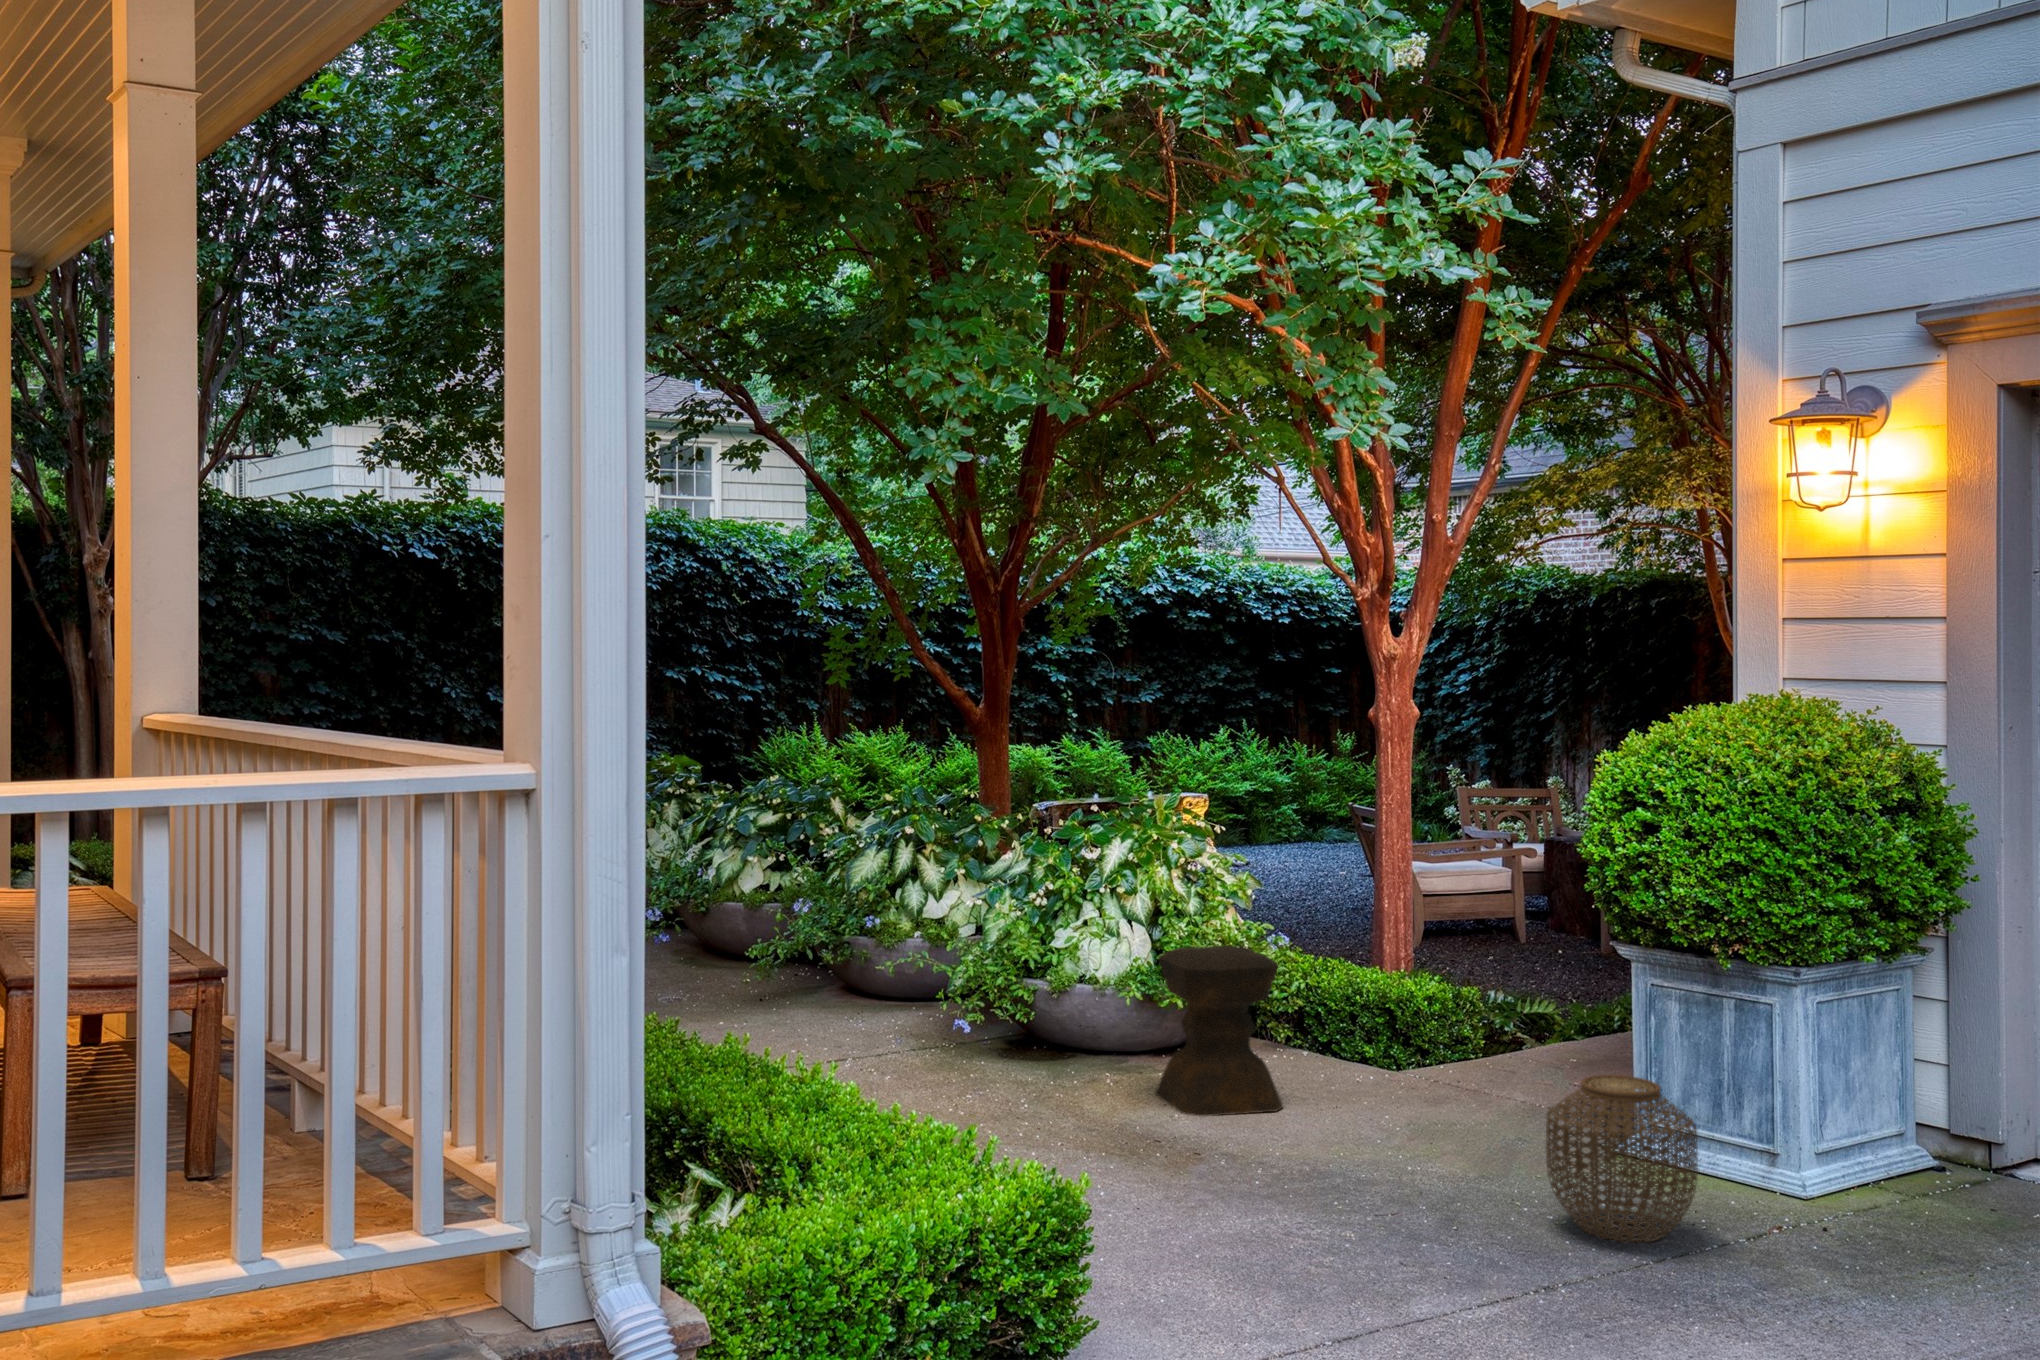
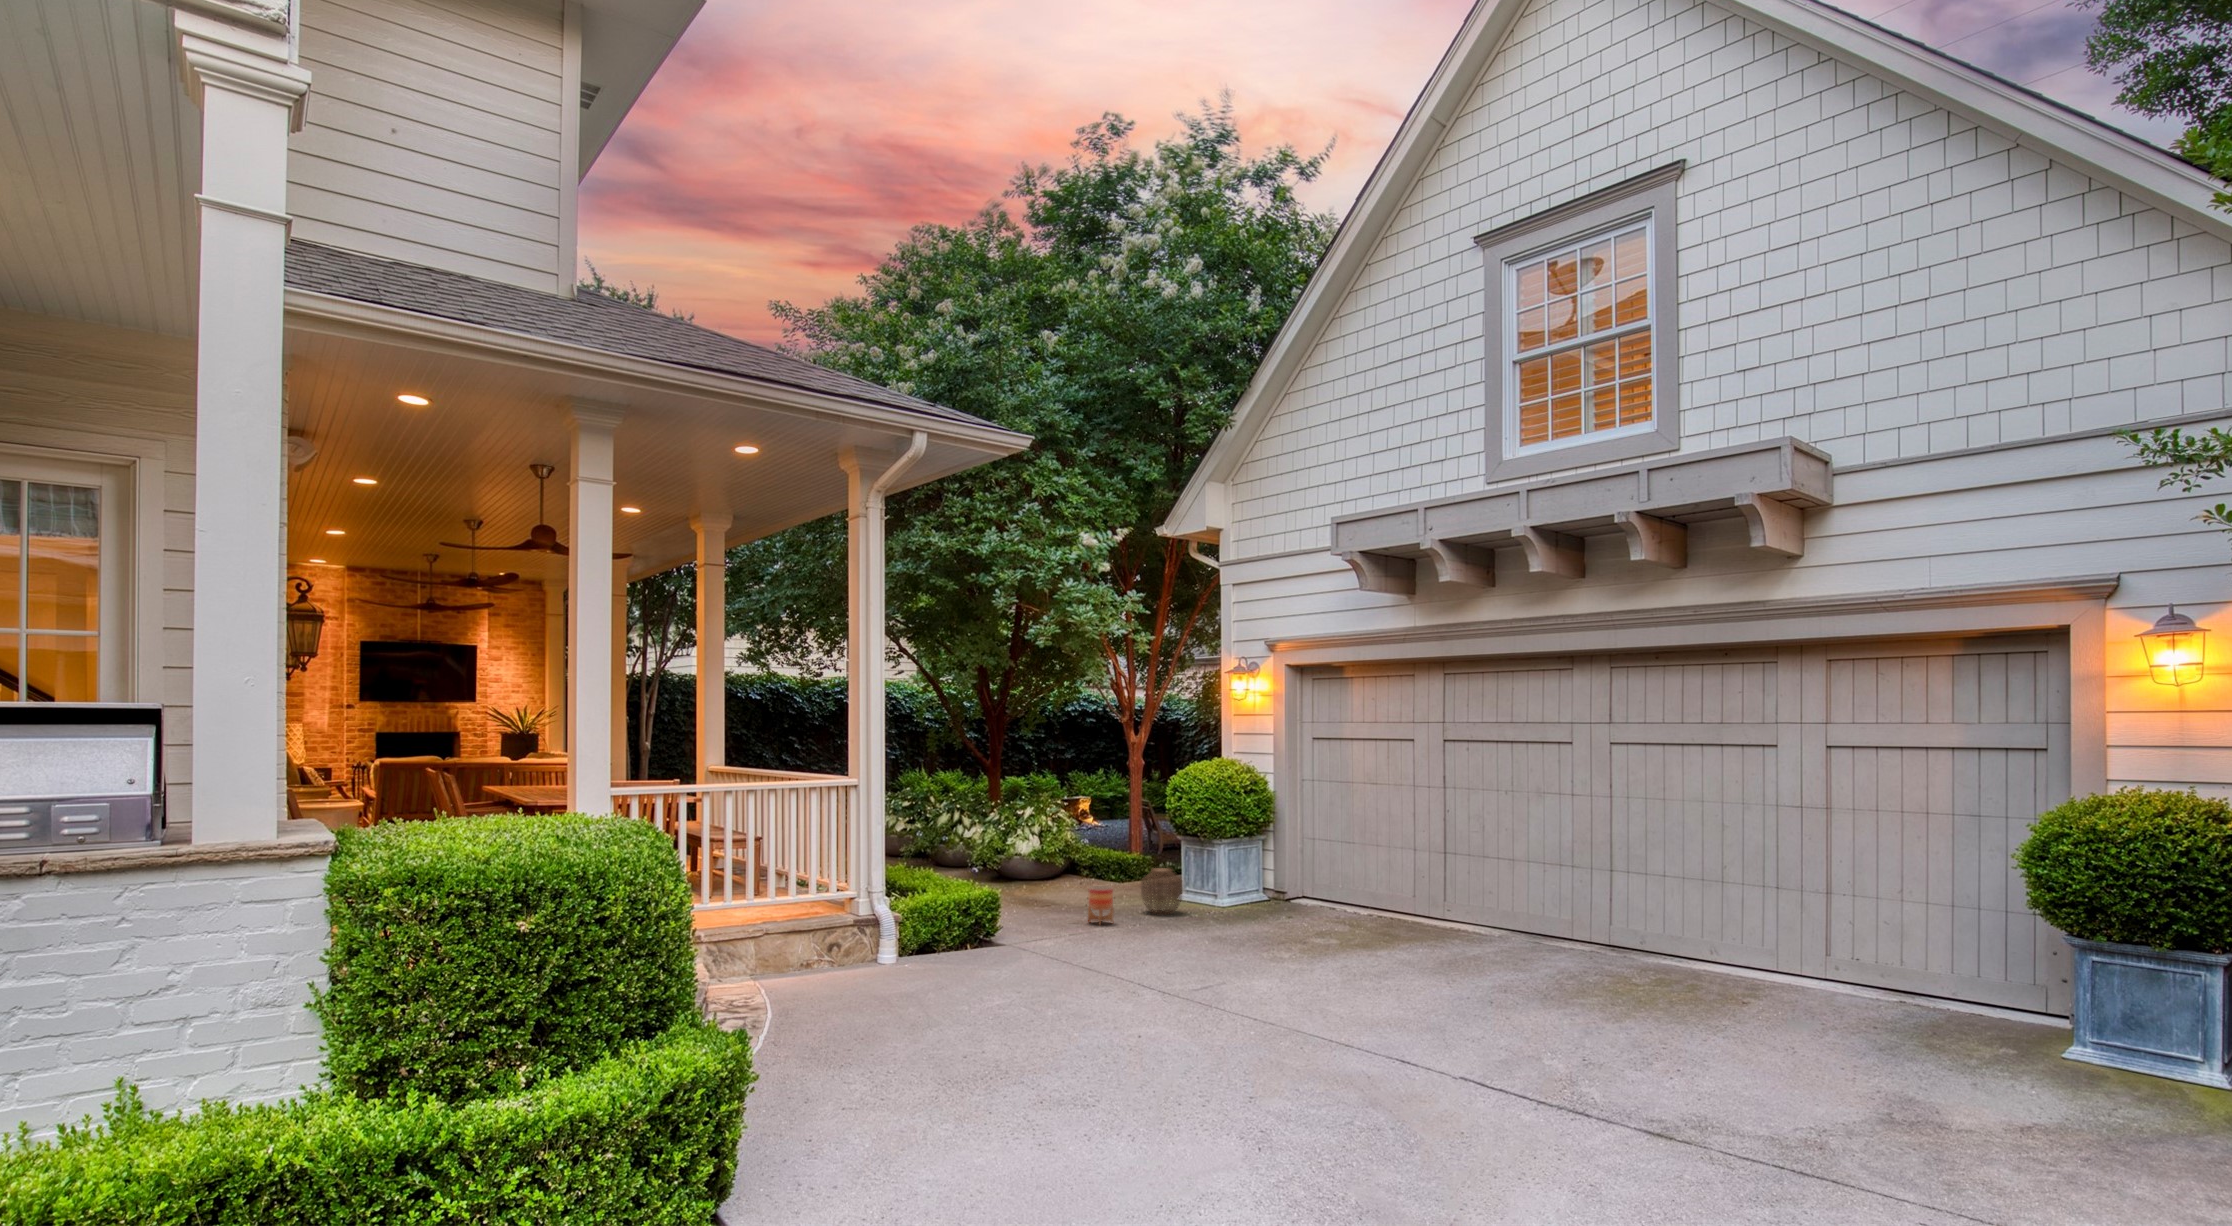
stool: present [1155,946,1283,1117] -> none [1038,840,1079,894]
planter: none [1394,1162,1492,1319] -> present [1088,886,1114,924]

